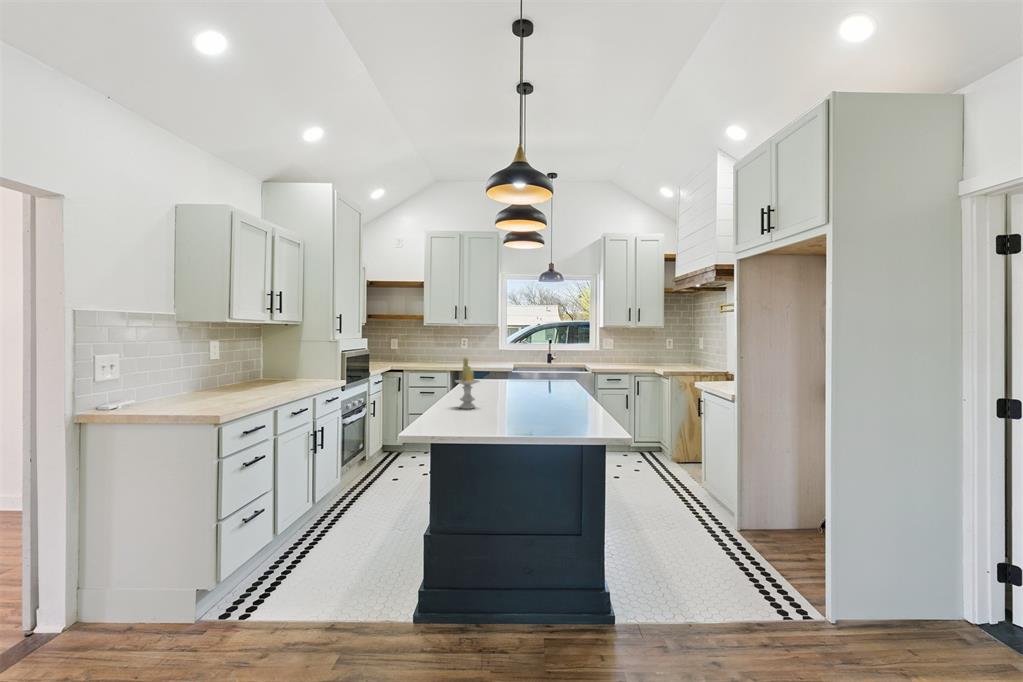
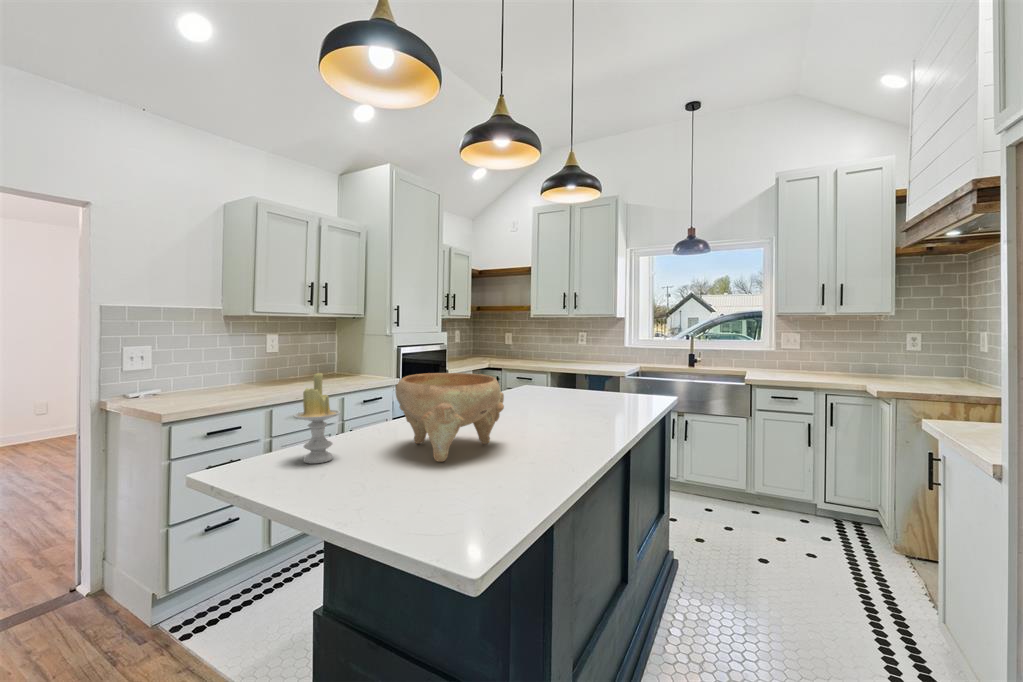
decorative bowl: none [486,359,549,404] -> present [396,373,504,462]

